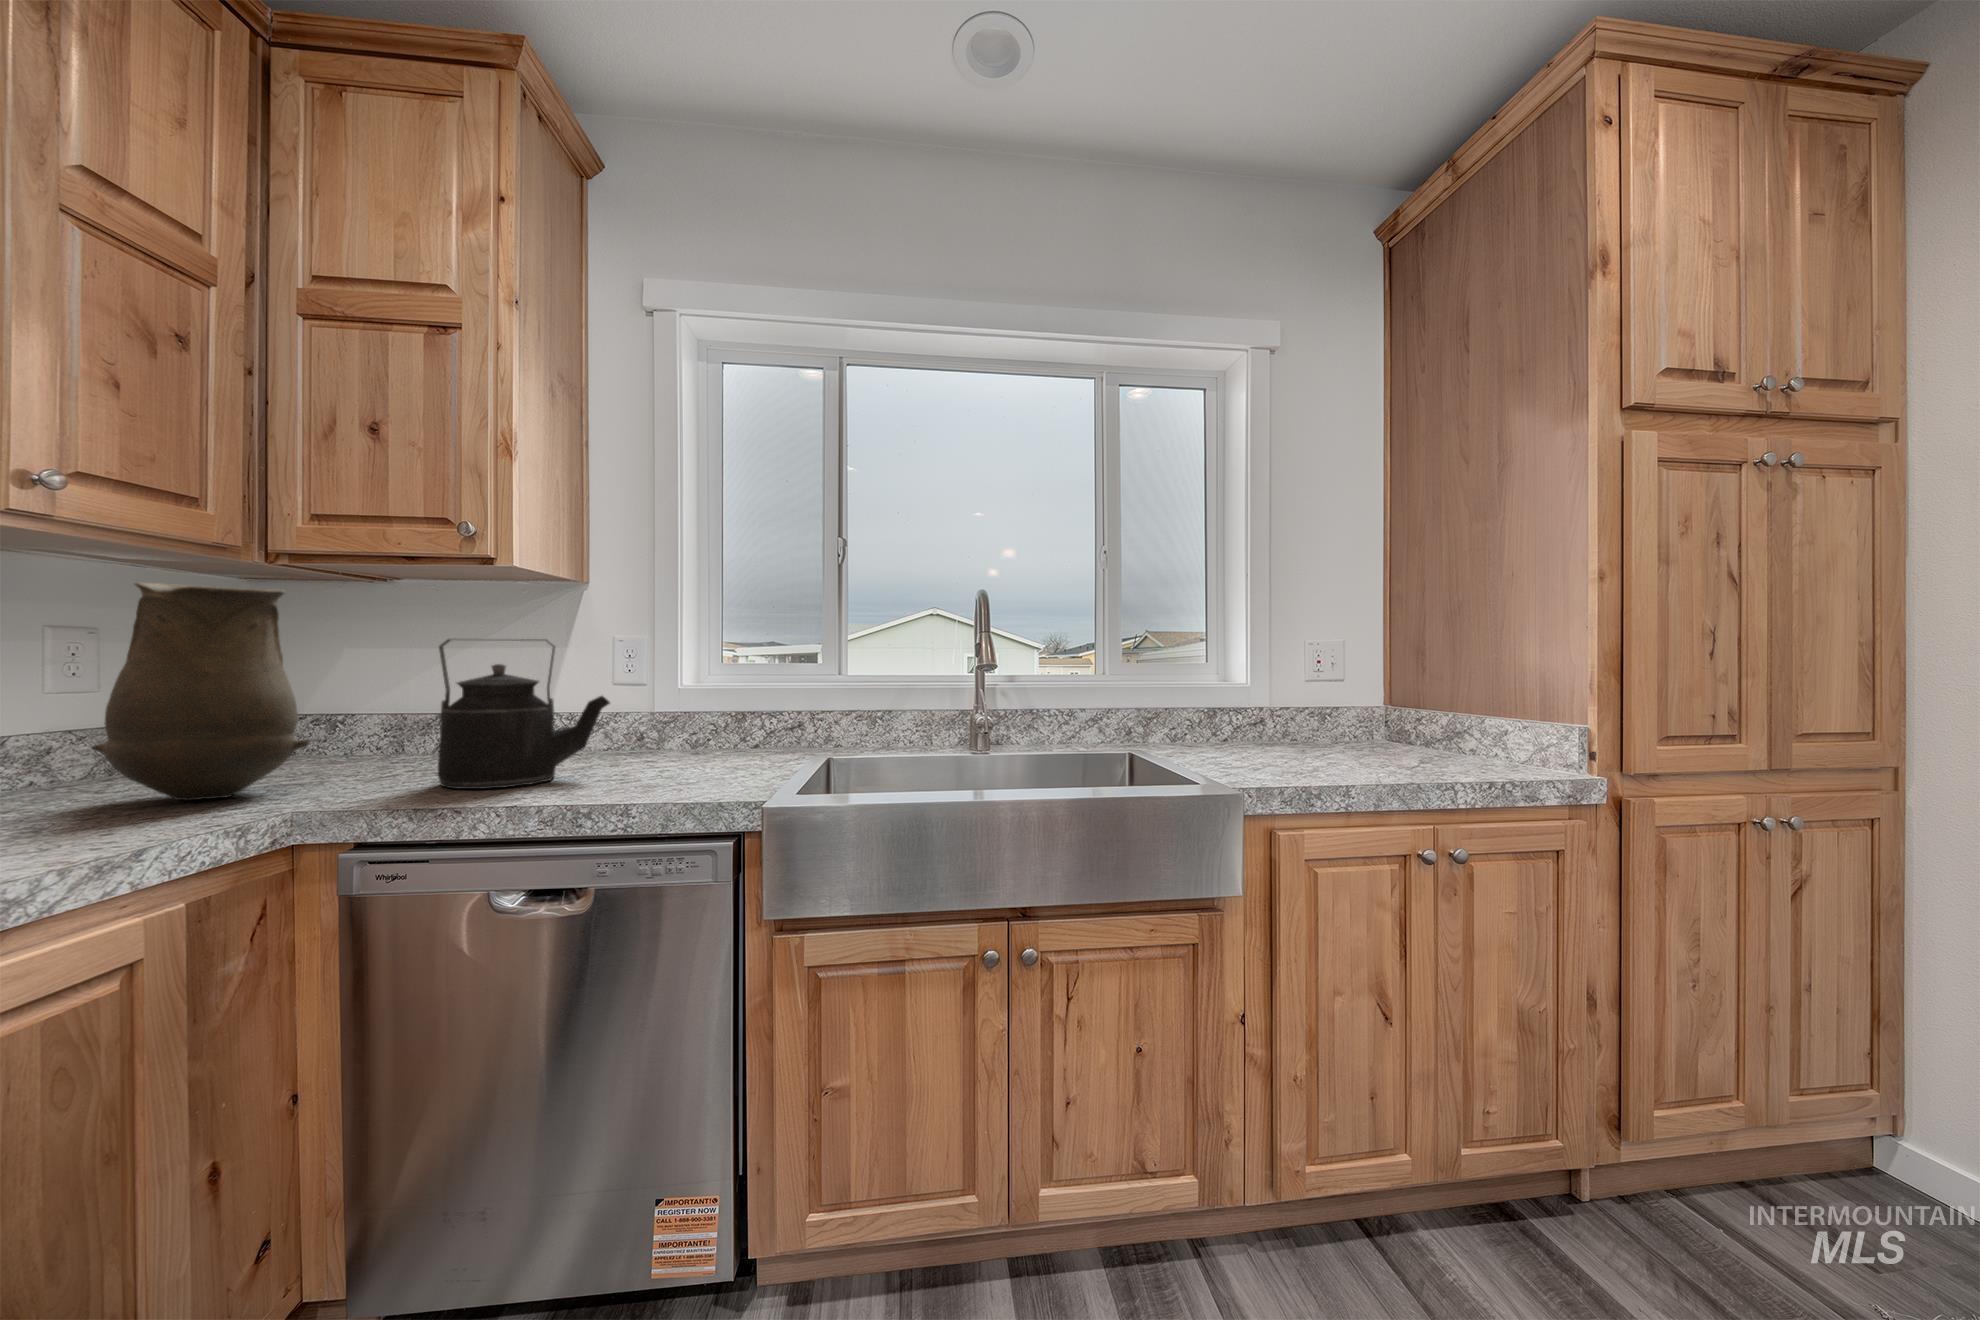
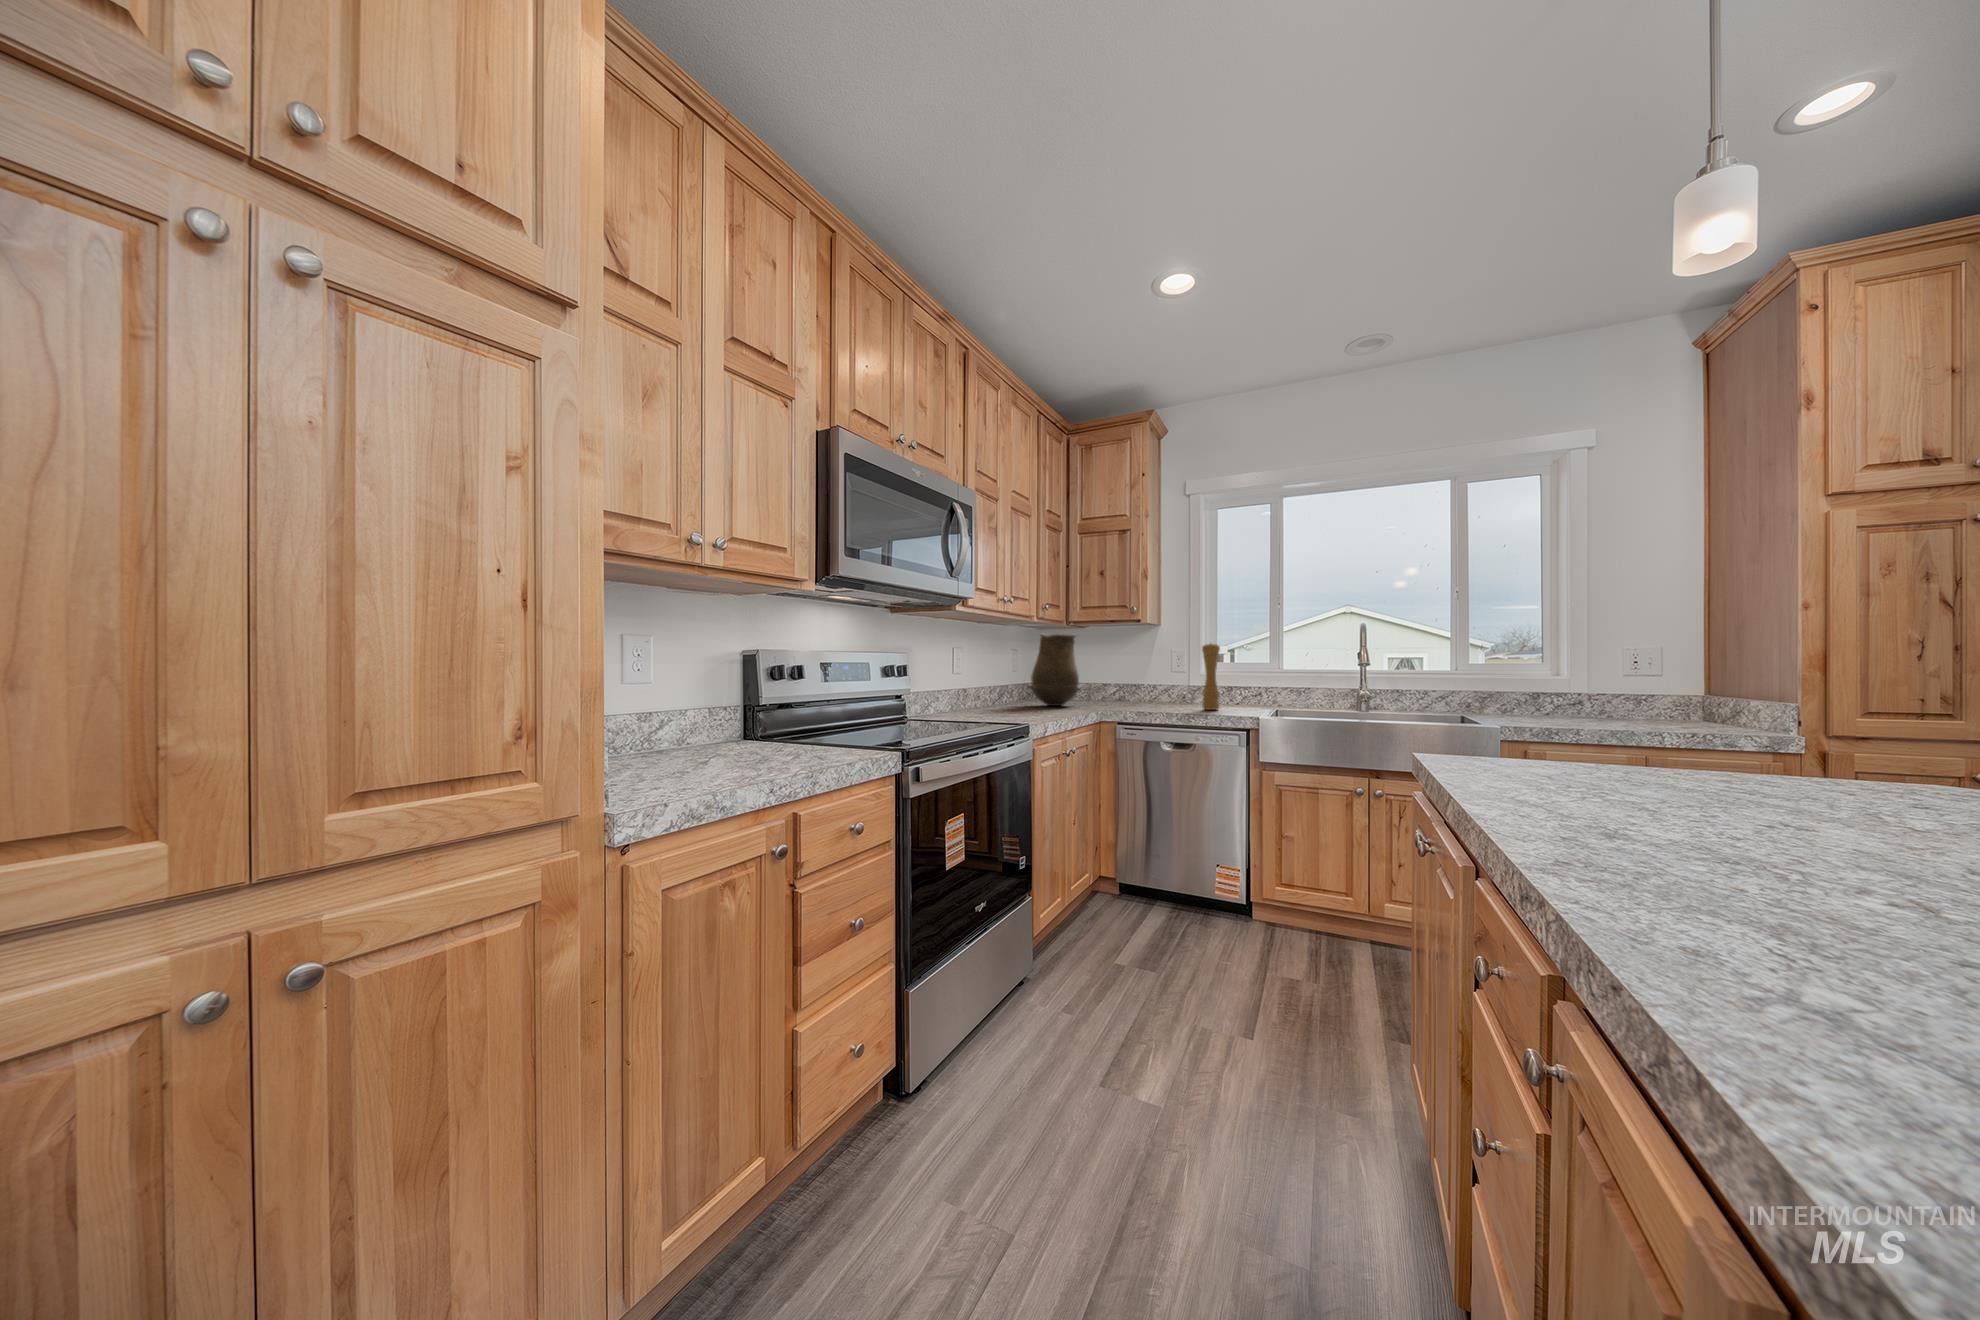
pepper mill: none [652,620,695,779] -> present [1202,644,1220,710]
kettle: present [438,639,610,789] -> none [1123,652,1184,709]

